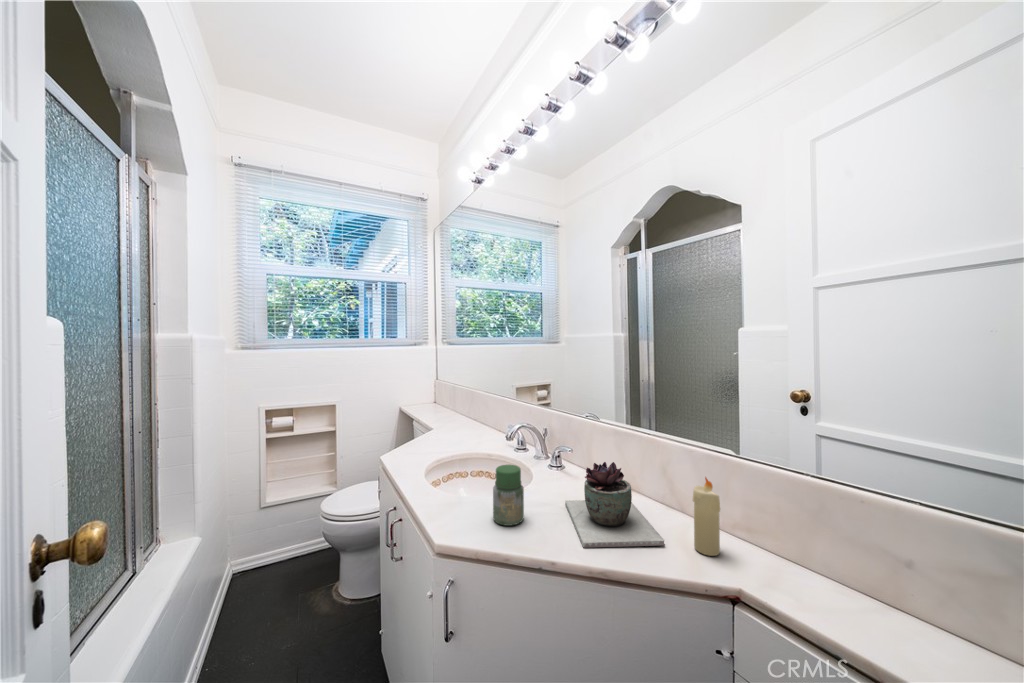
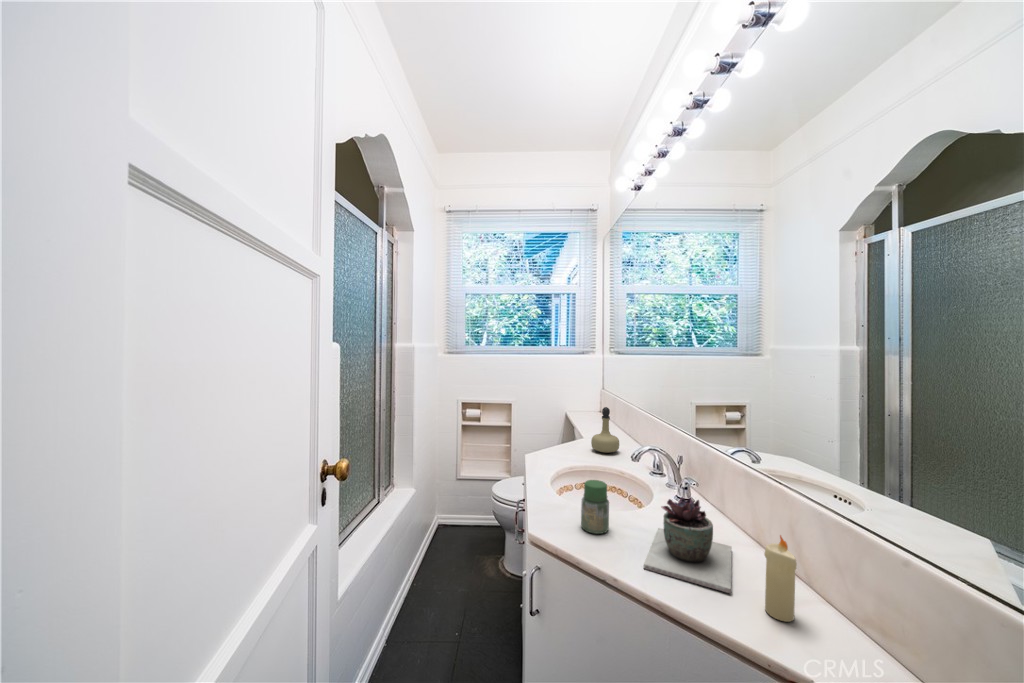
perfume bottle: none [448,392,477,439] -> present [591,407,619,453]

